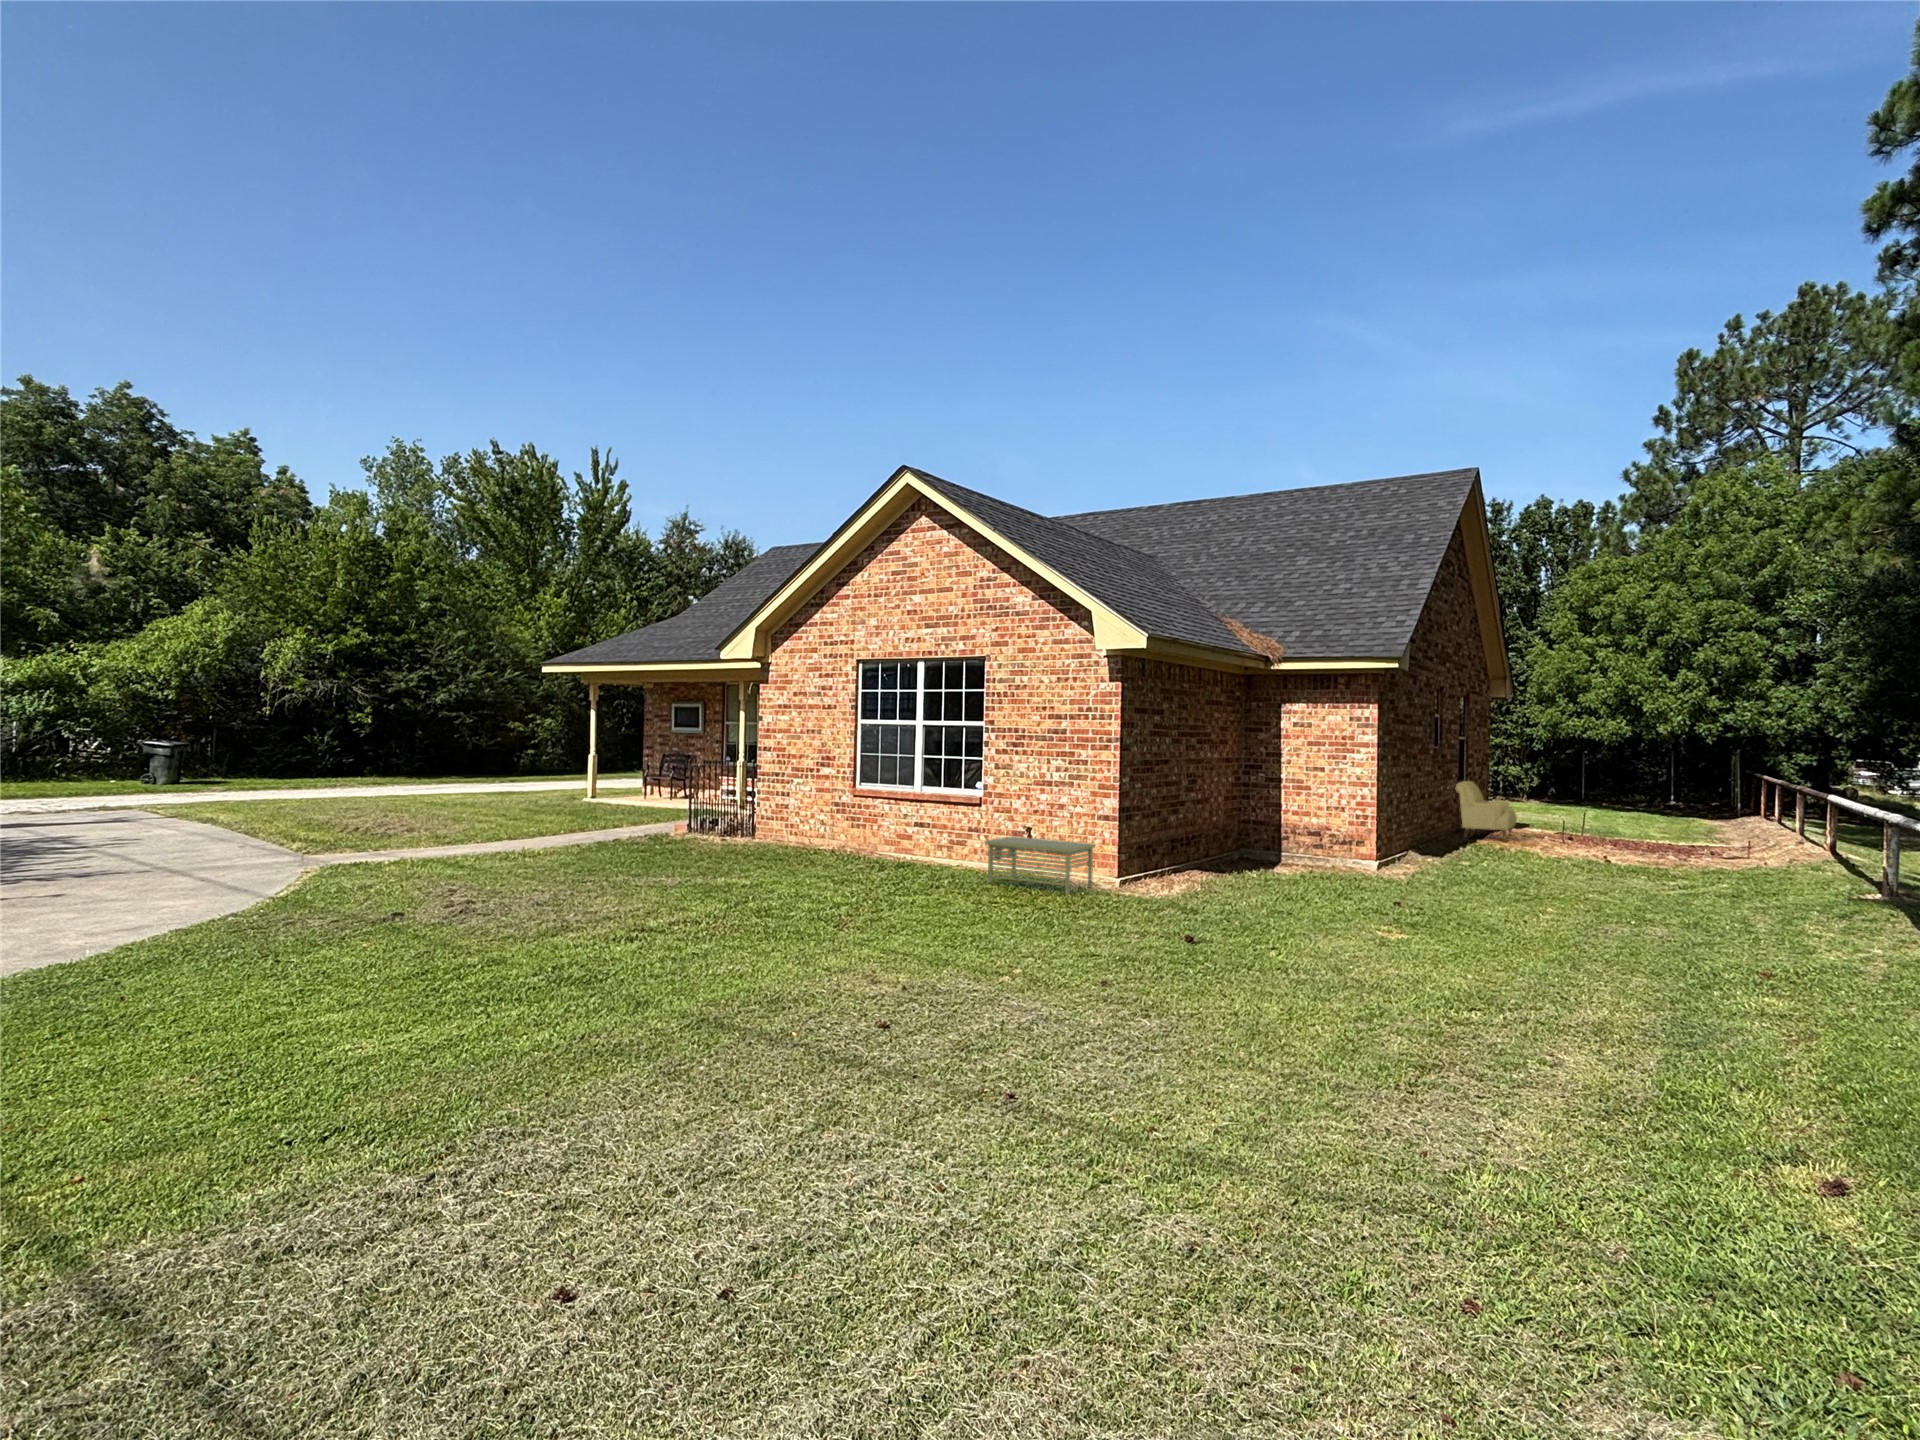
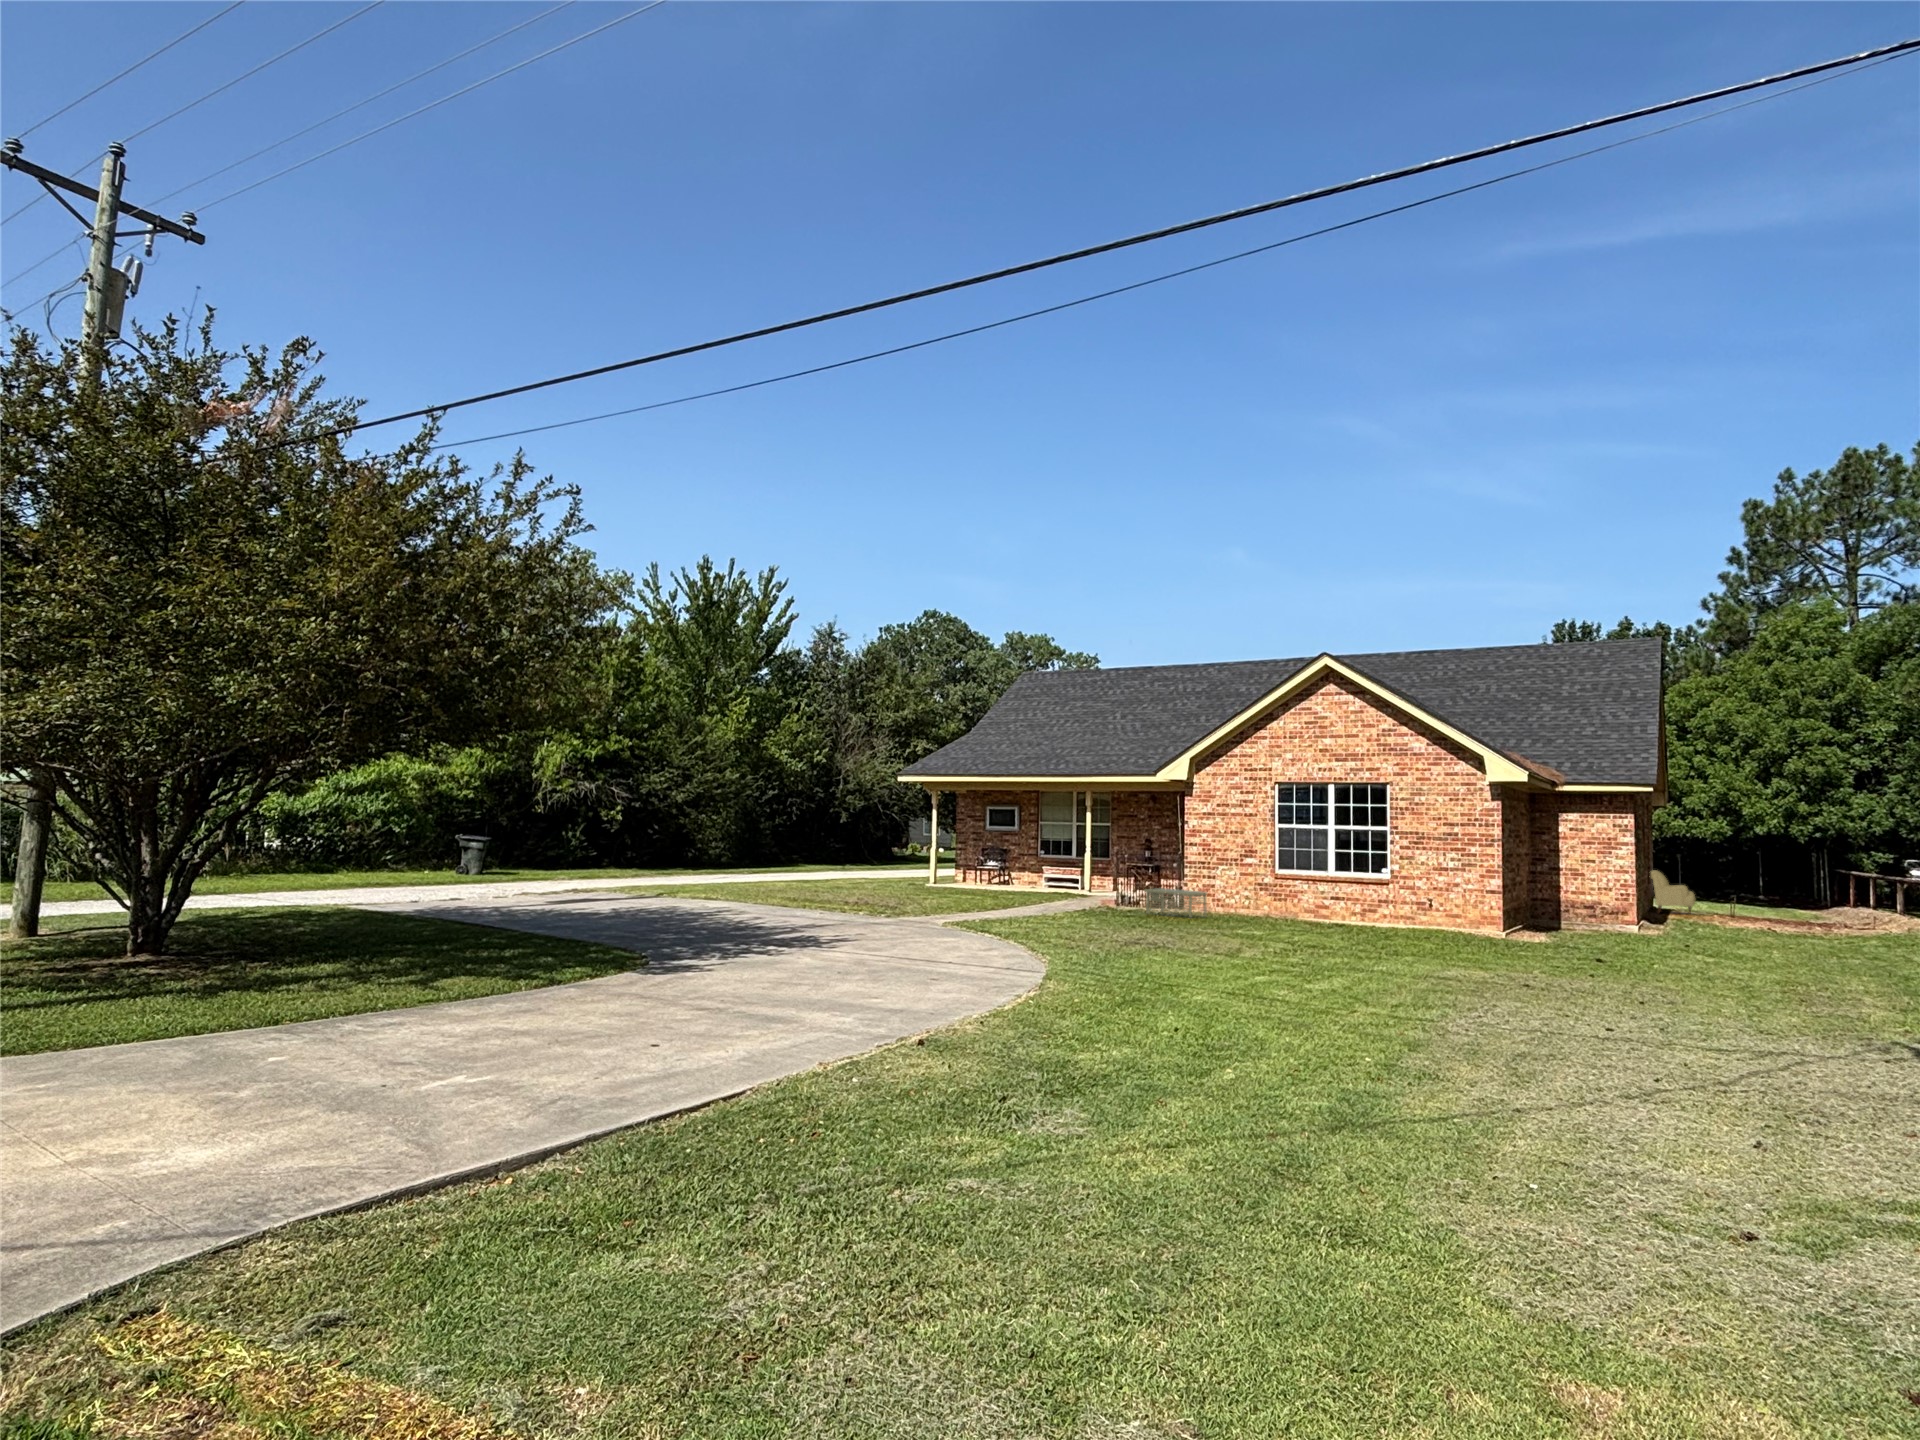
storage bench: present [985,836,1095,893] -> present [1145,888,1207,918]

